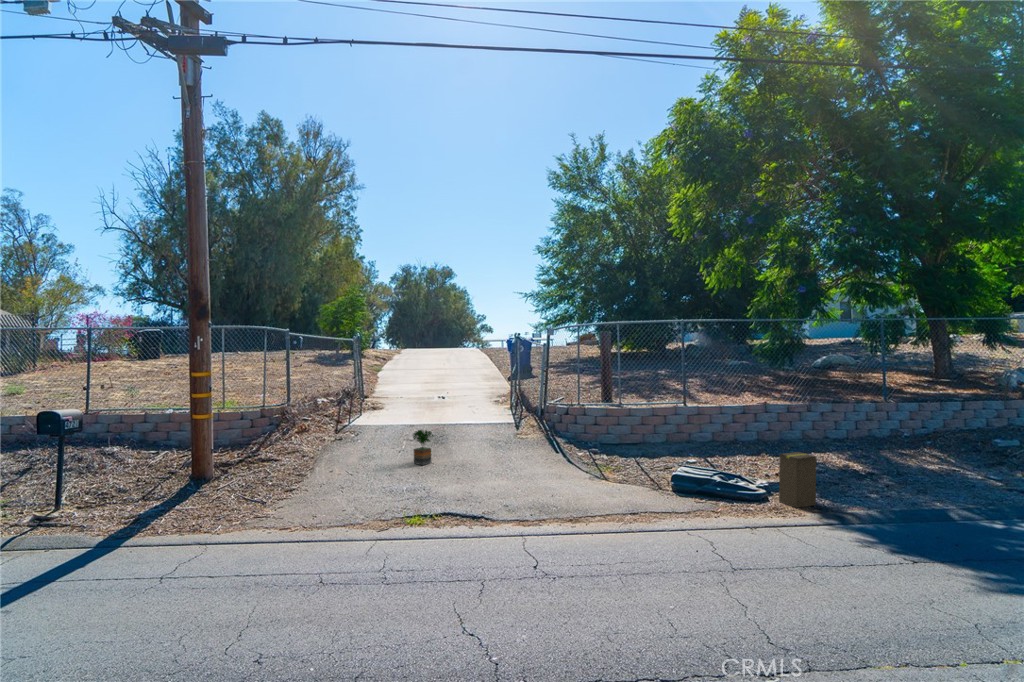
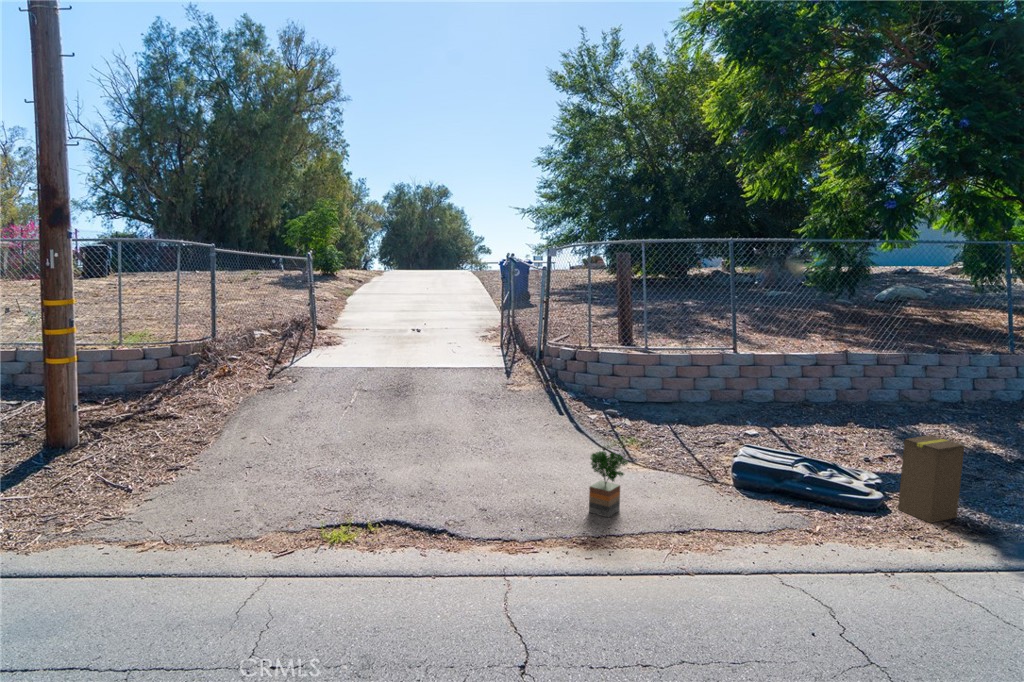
potted tree: present [413,430,434,465] -> present [589,451,628,517]

